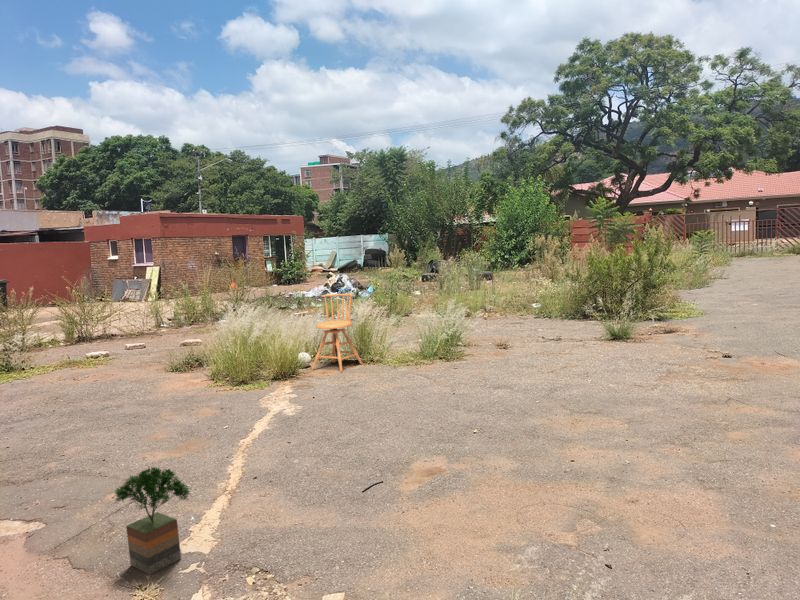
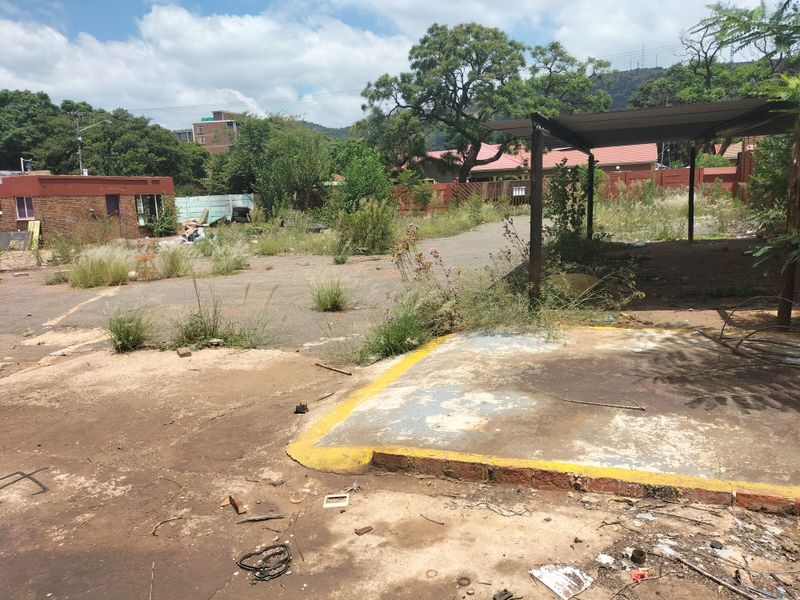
potted tree: present [115,467,190,575] -> none [20,294,48,327]

